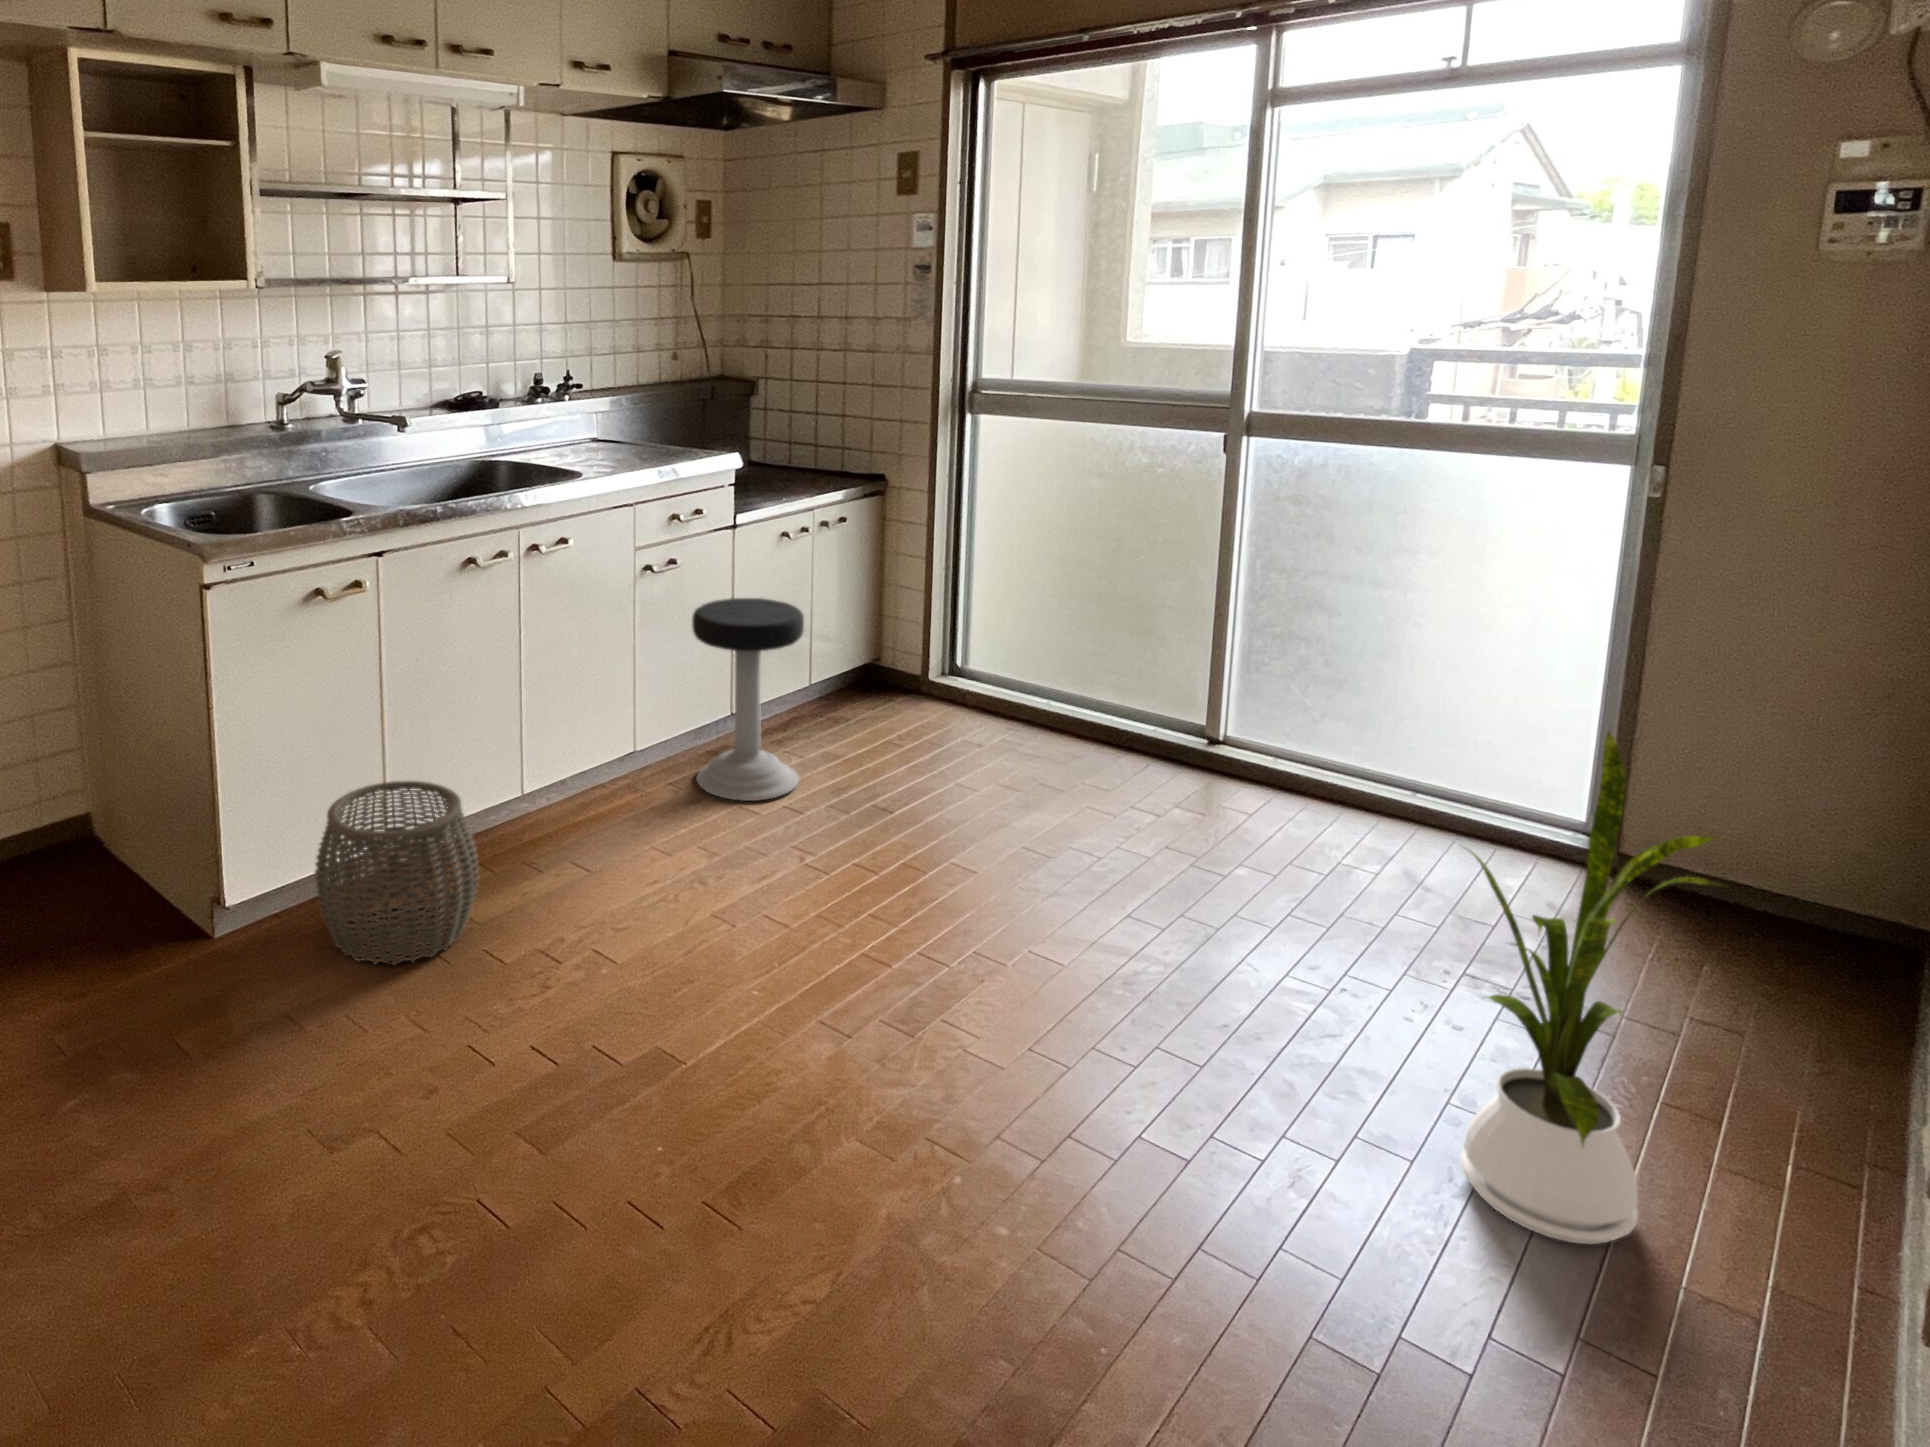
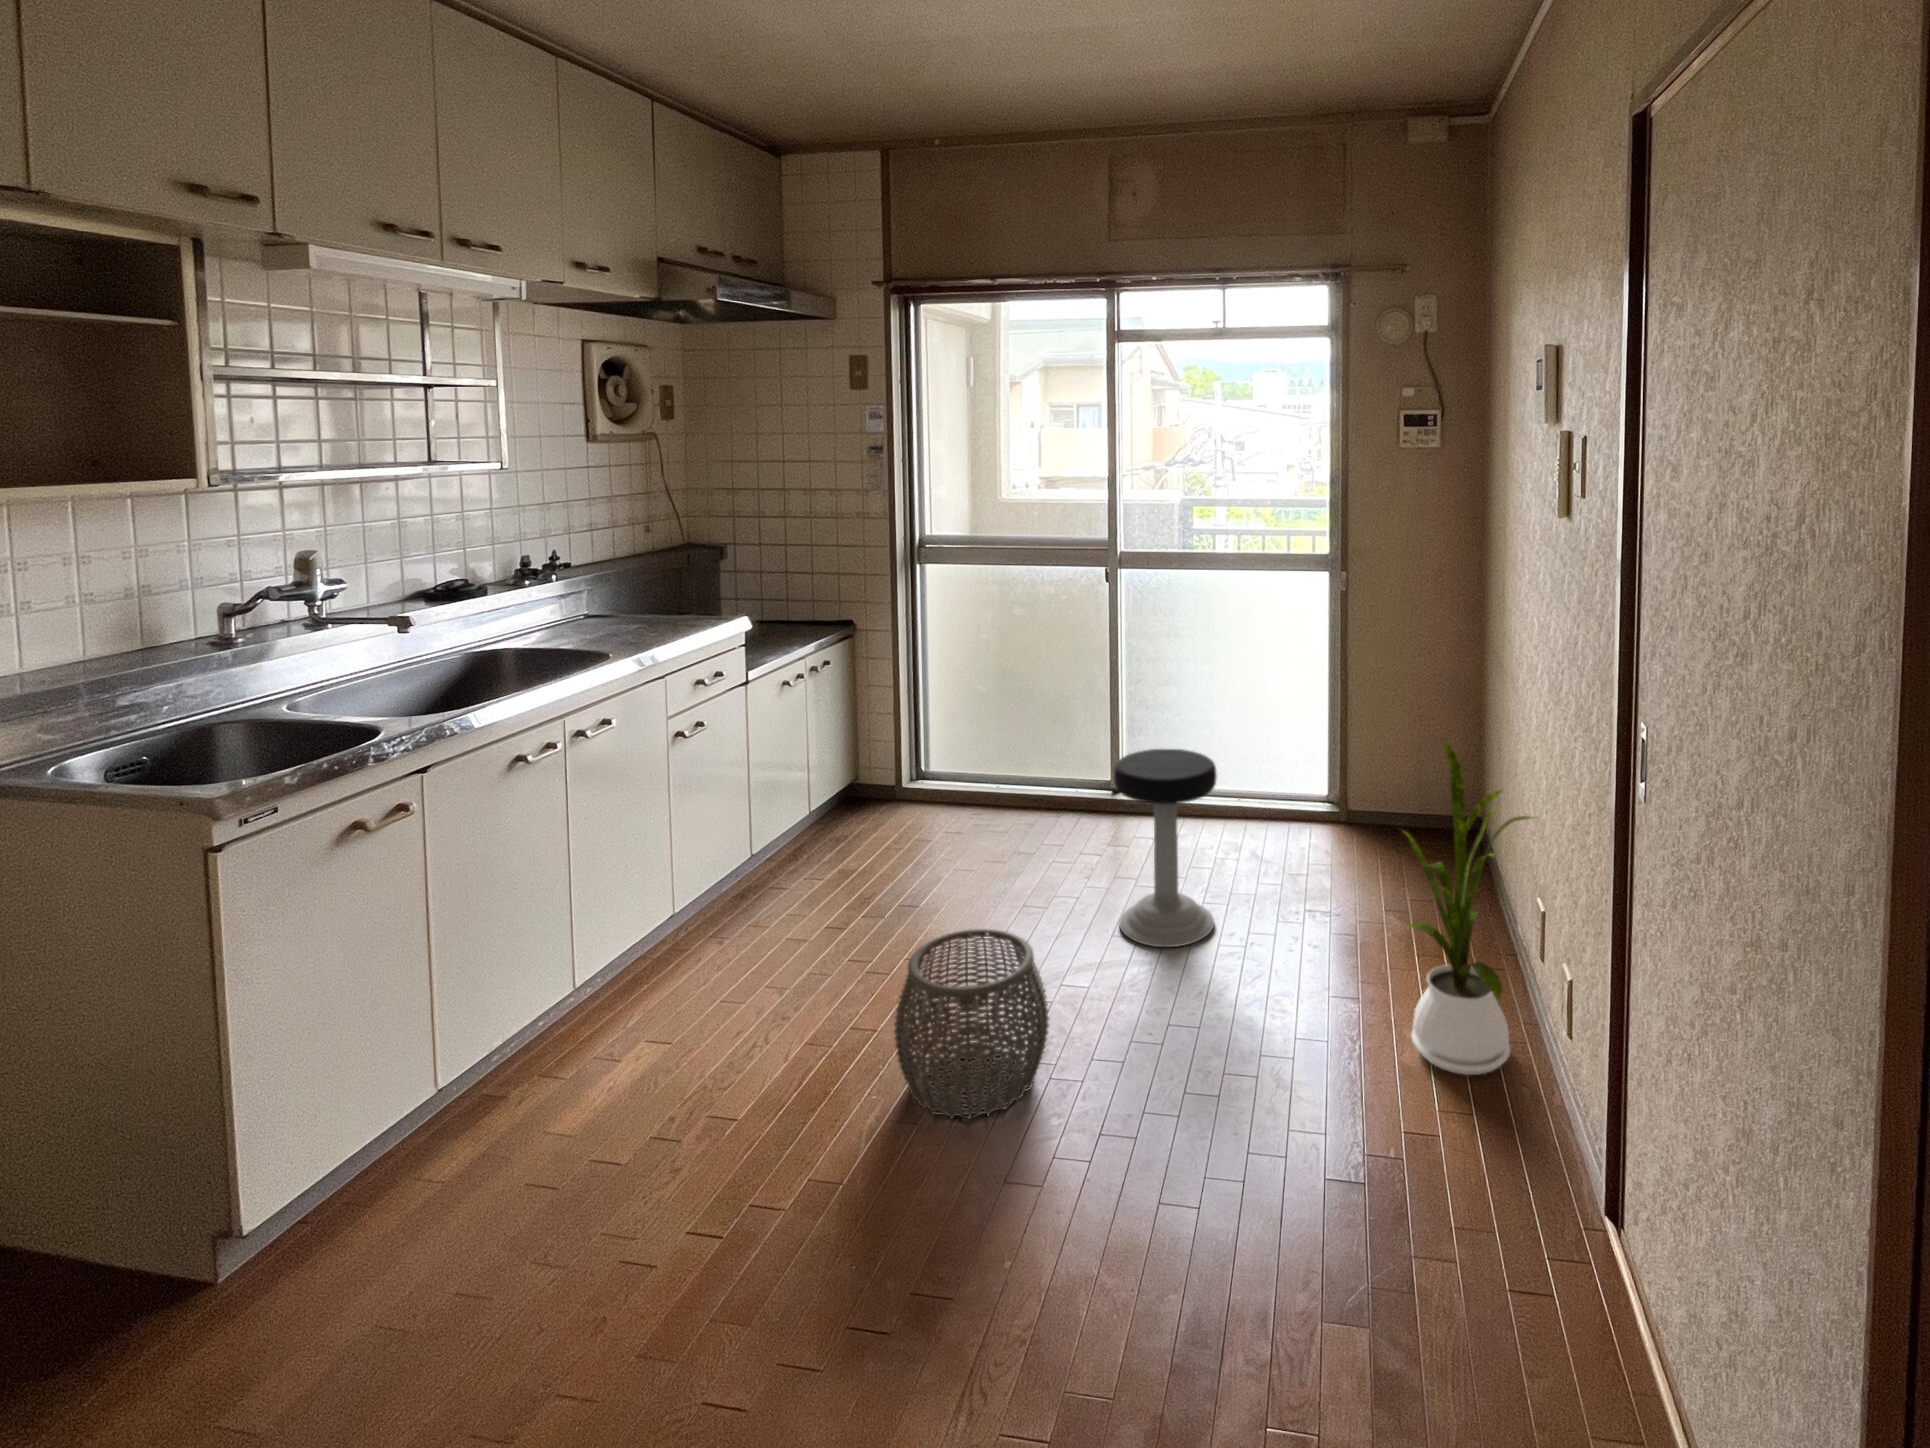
stool: present [692,598,804,801] -> present [1114,749,1217,947]
woven basket: present [315,781,479,965] -> present [894,929,1049,1119]

